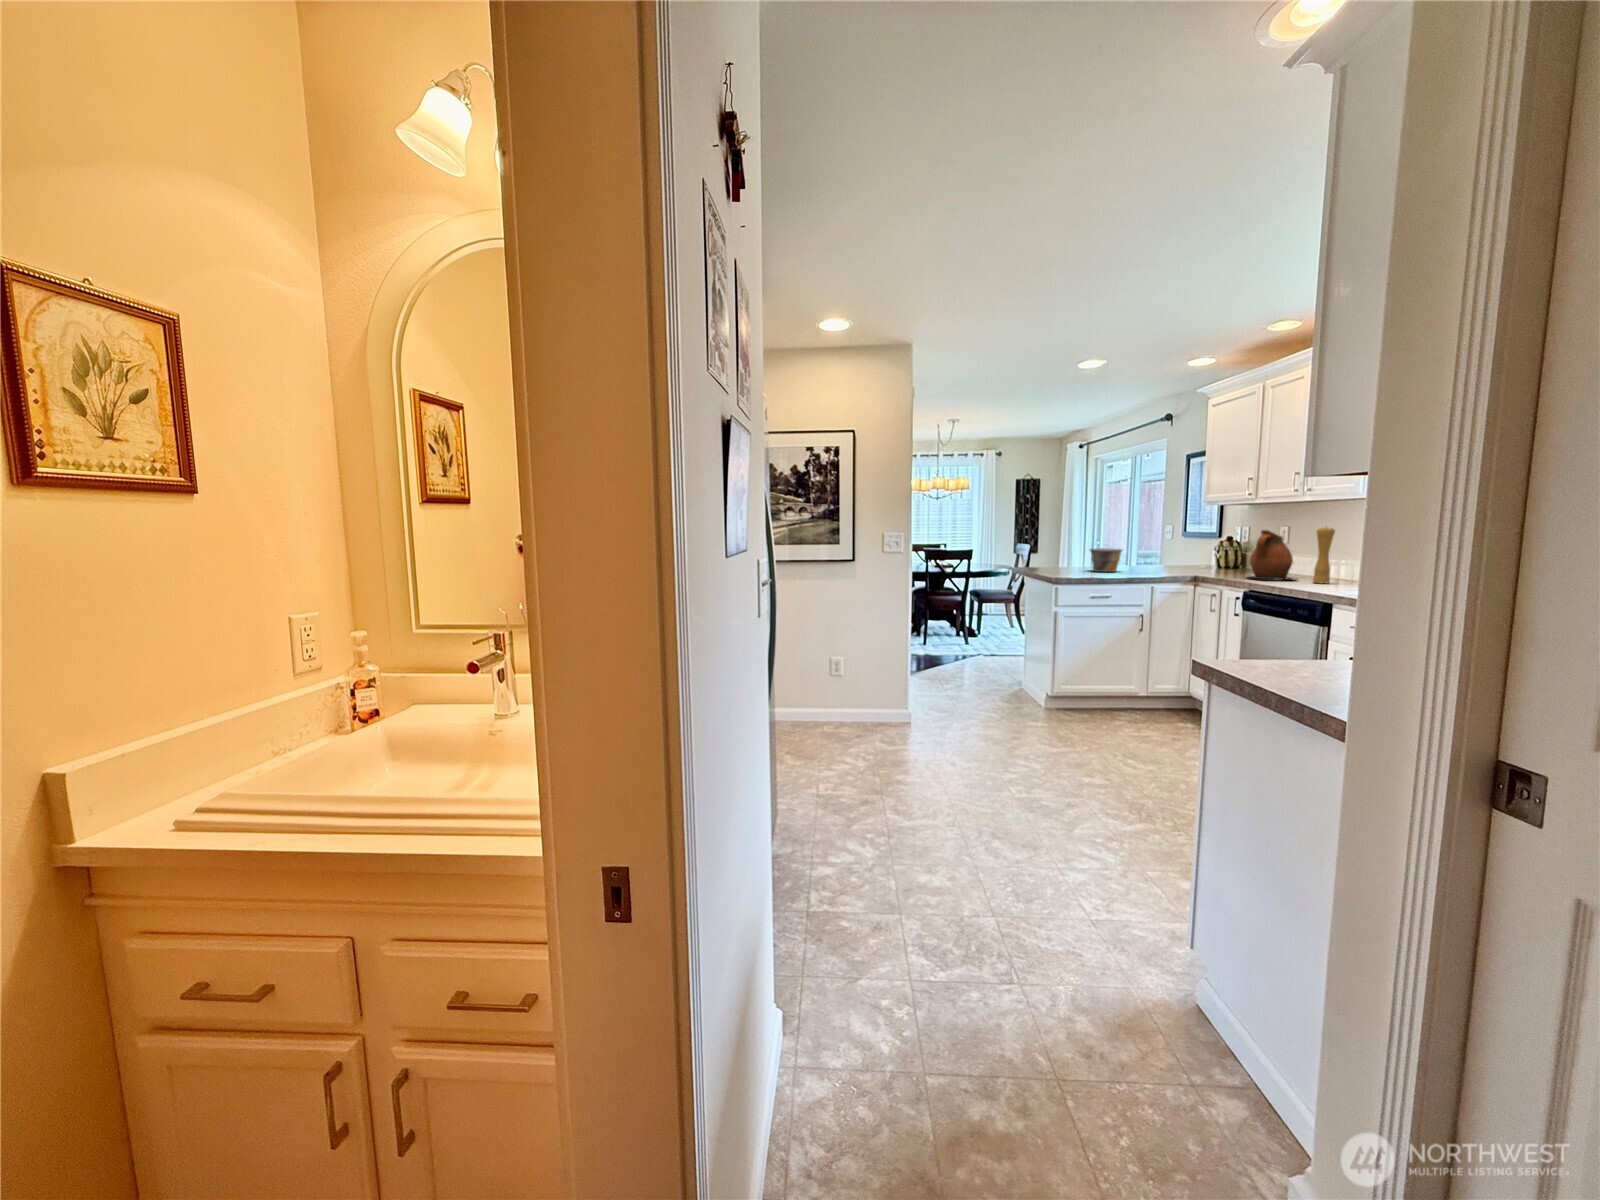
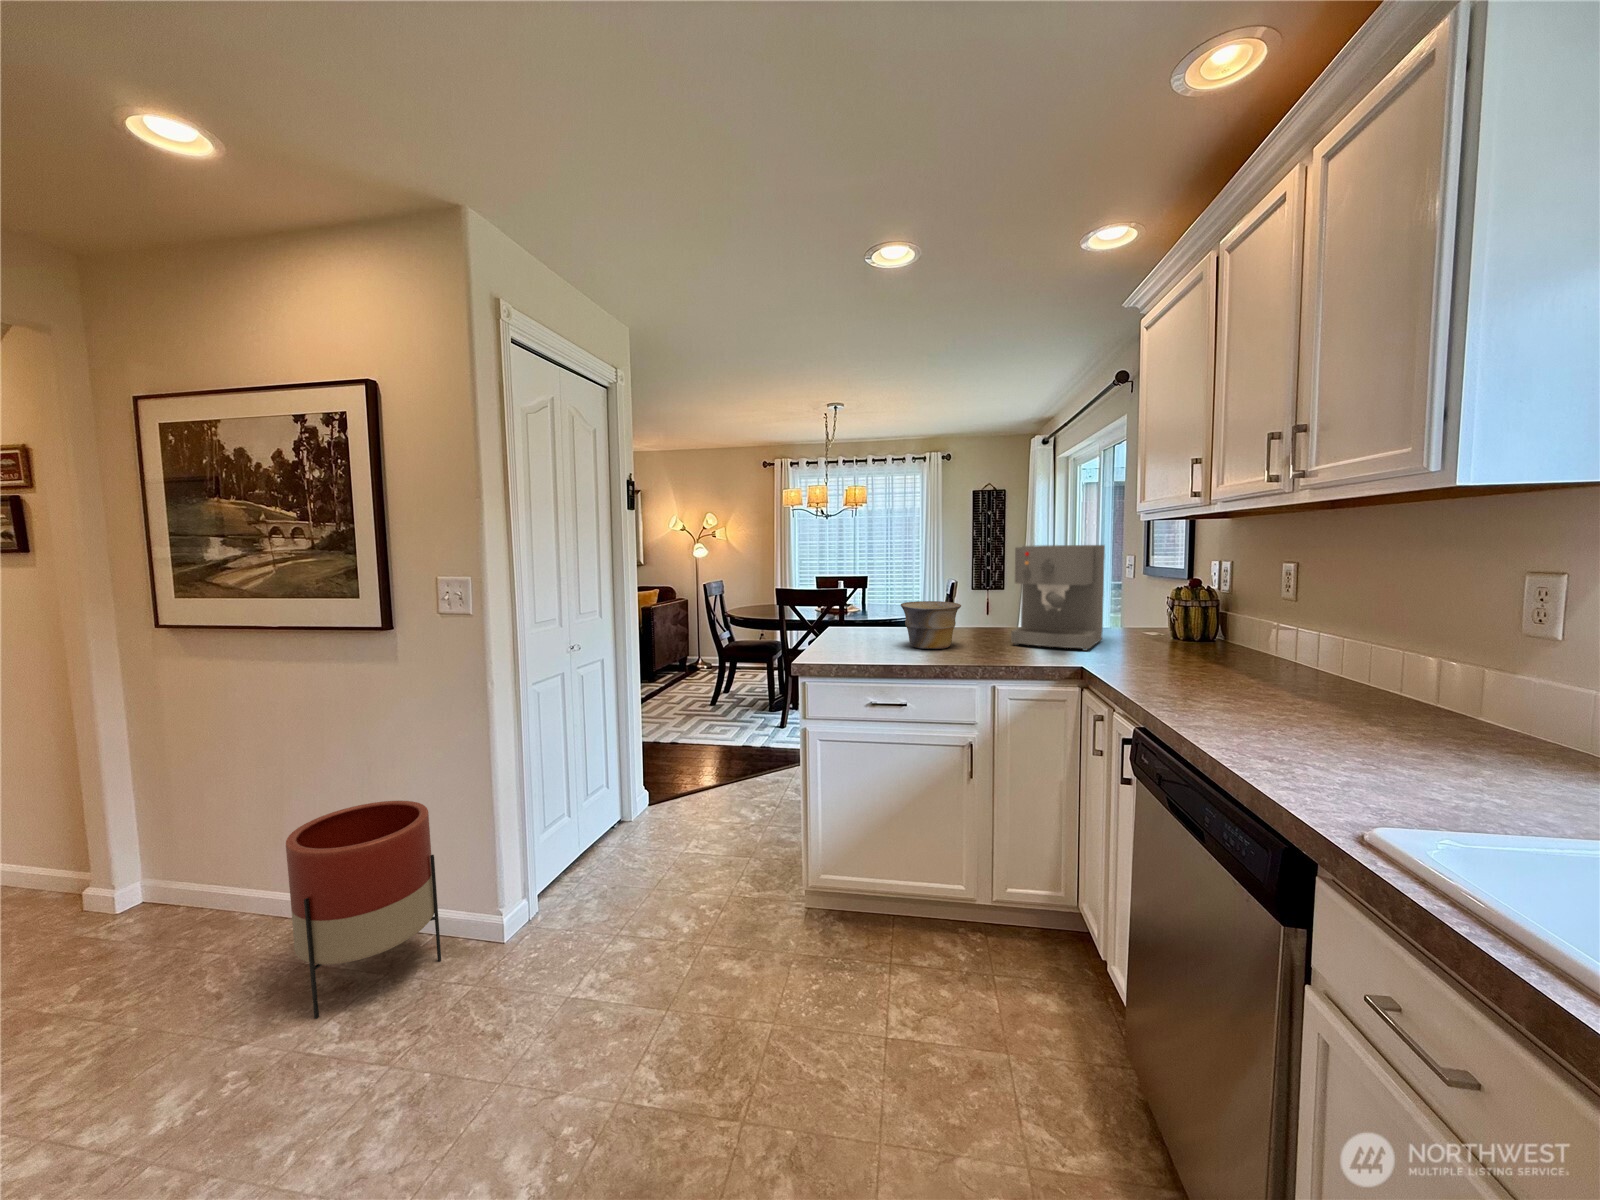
coffee maker: none [1144,519,1190,571] -> present [1011,545,1105,651]
pepper mill: present [1313,527,1335,584] -> none [1318,571,1374,723]
ceramic pitcher: present [1249,530,1298,580] -> none [1166,575,1292,703]
planter: none [834,651,893,745] -> present [286,801,441,1019]

